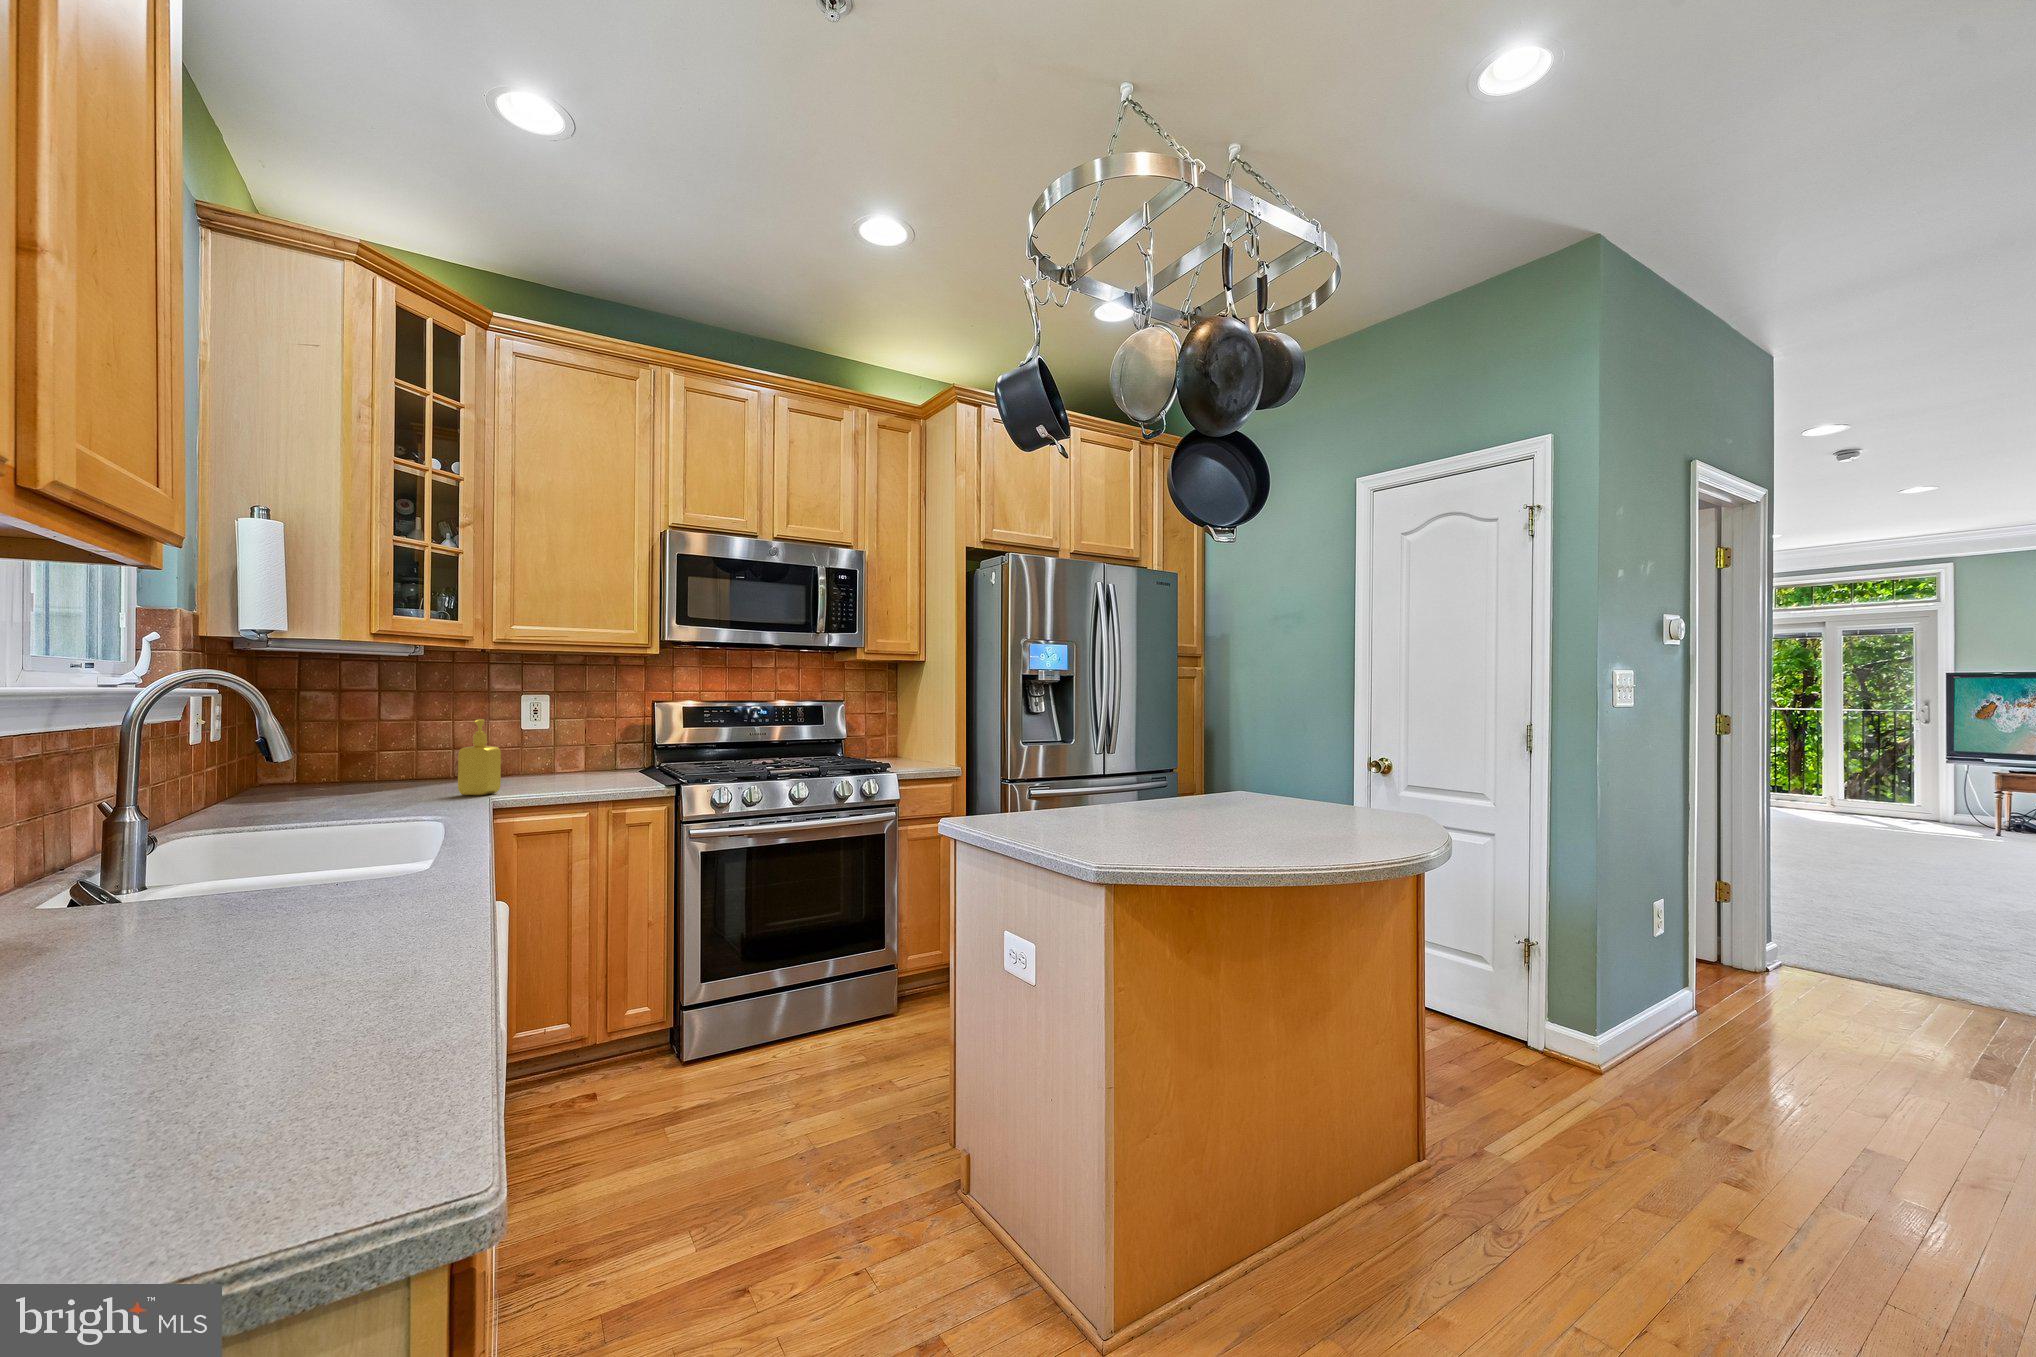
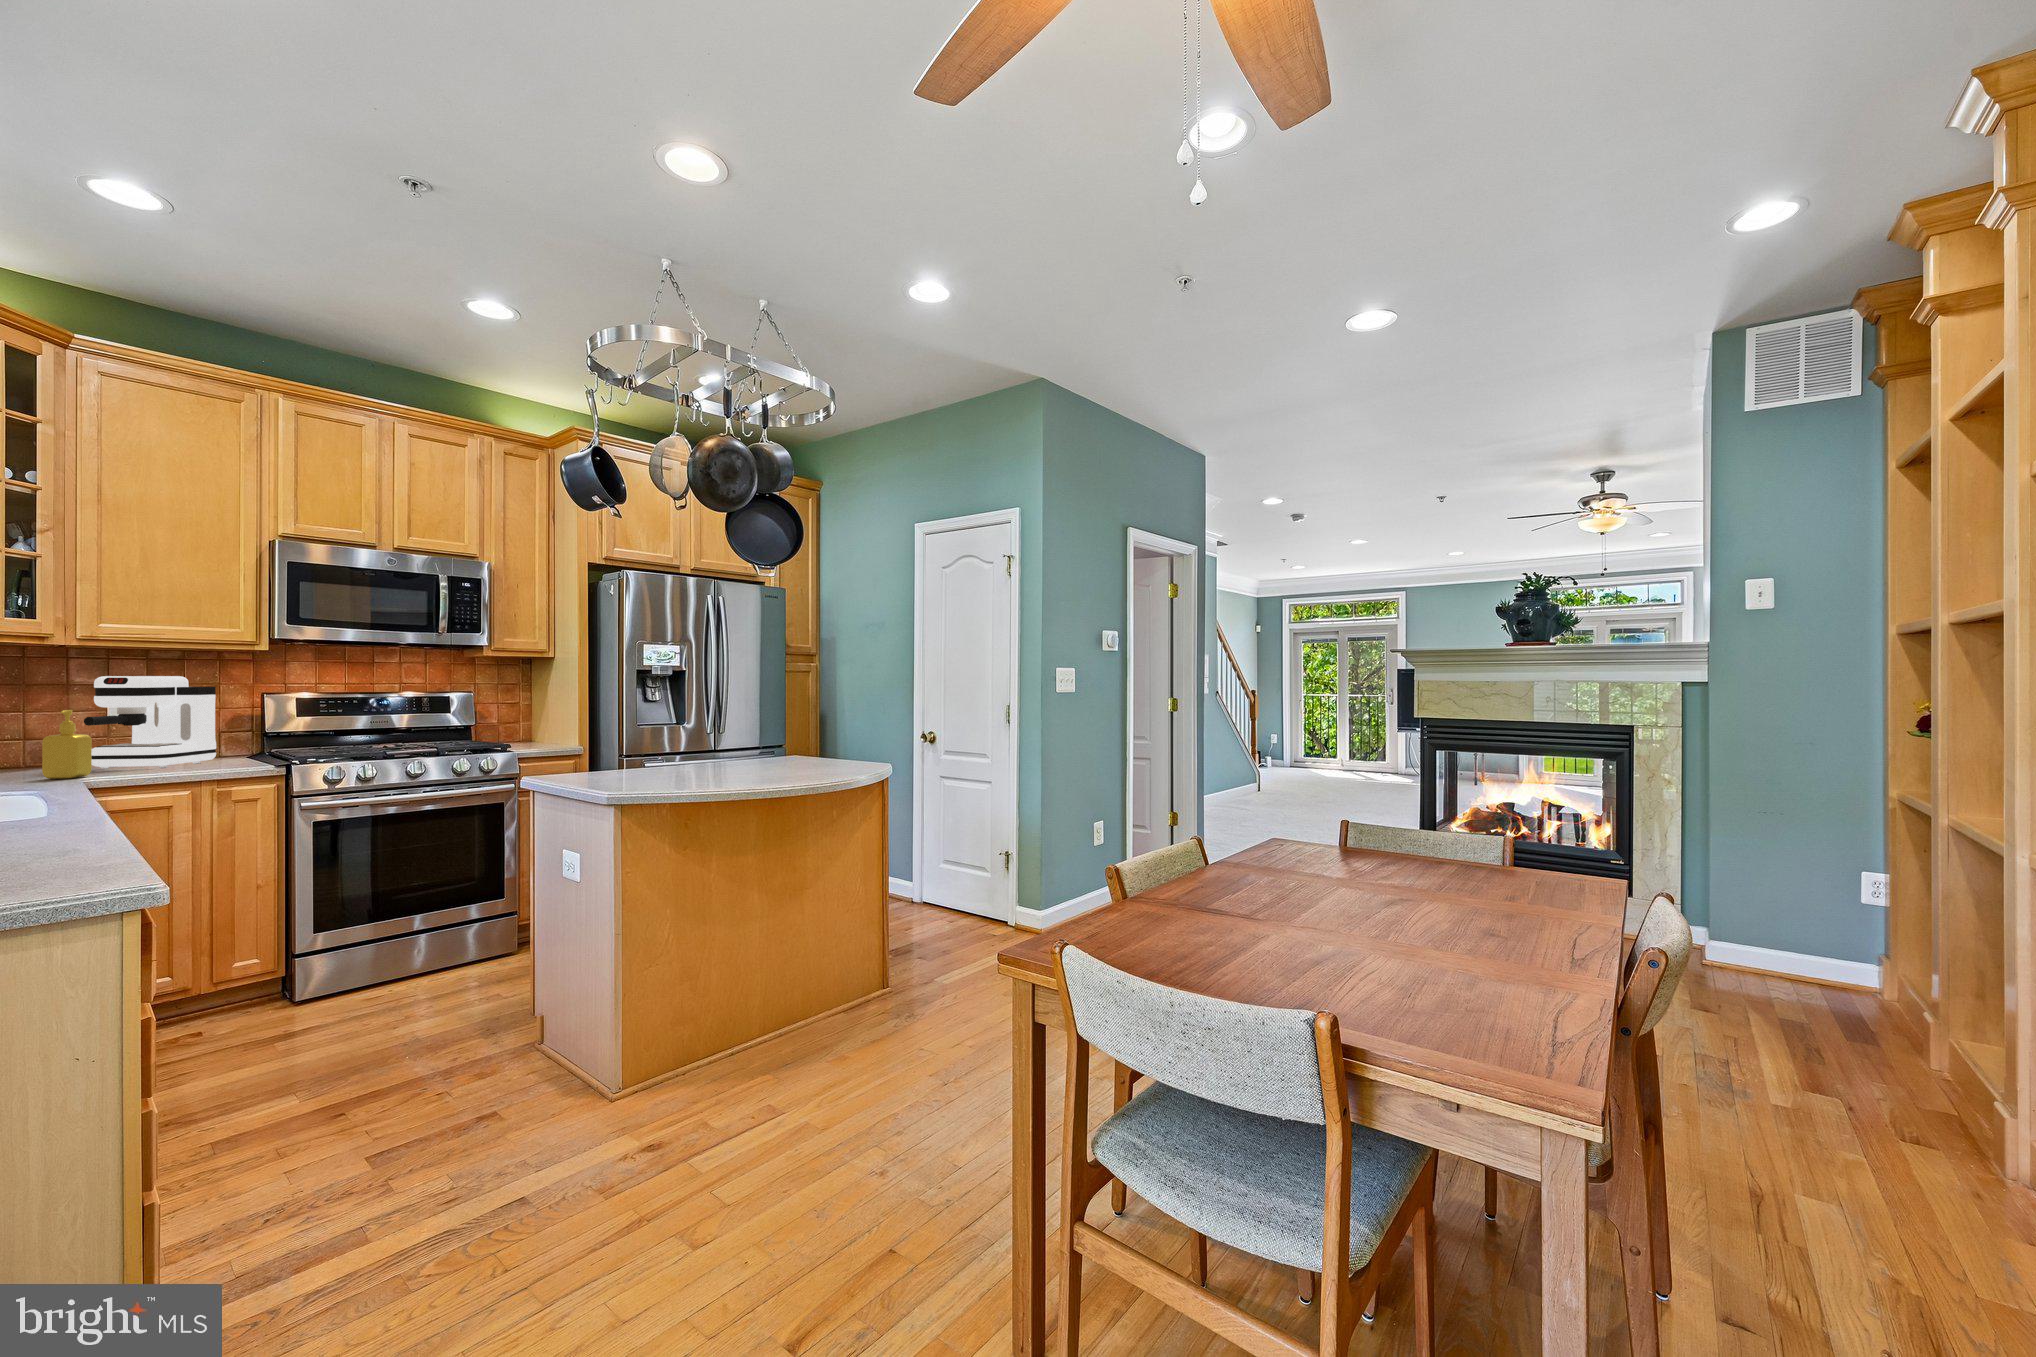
coffee maker: none [496,682,612,783] -> present [84,676,216,768]

